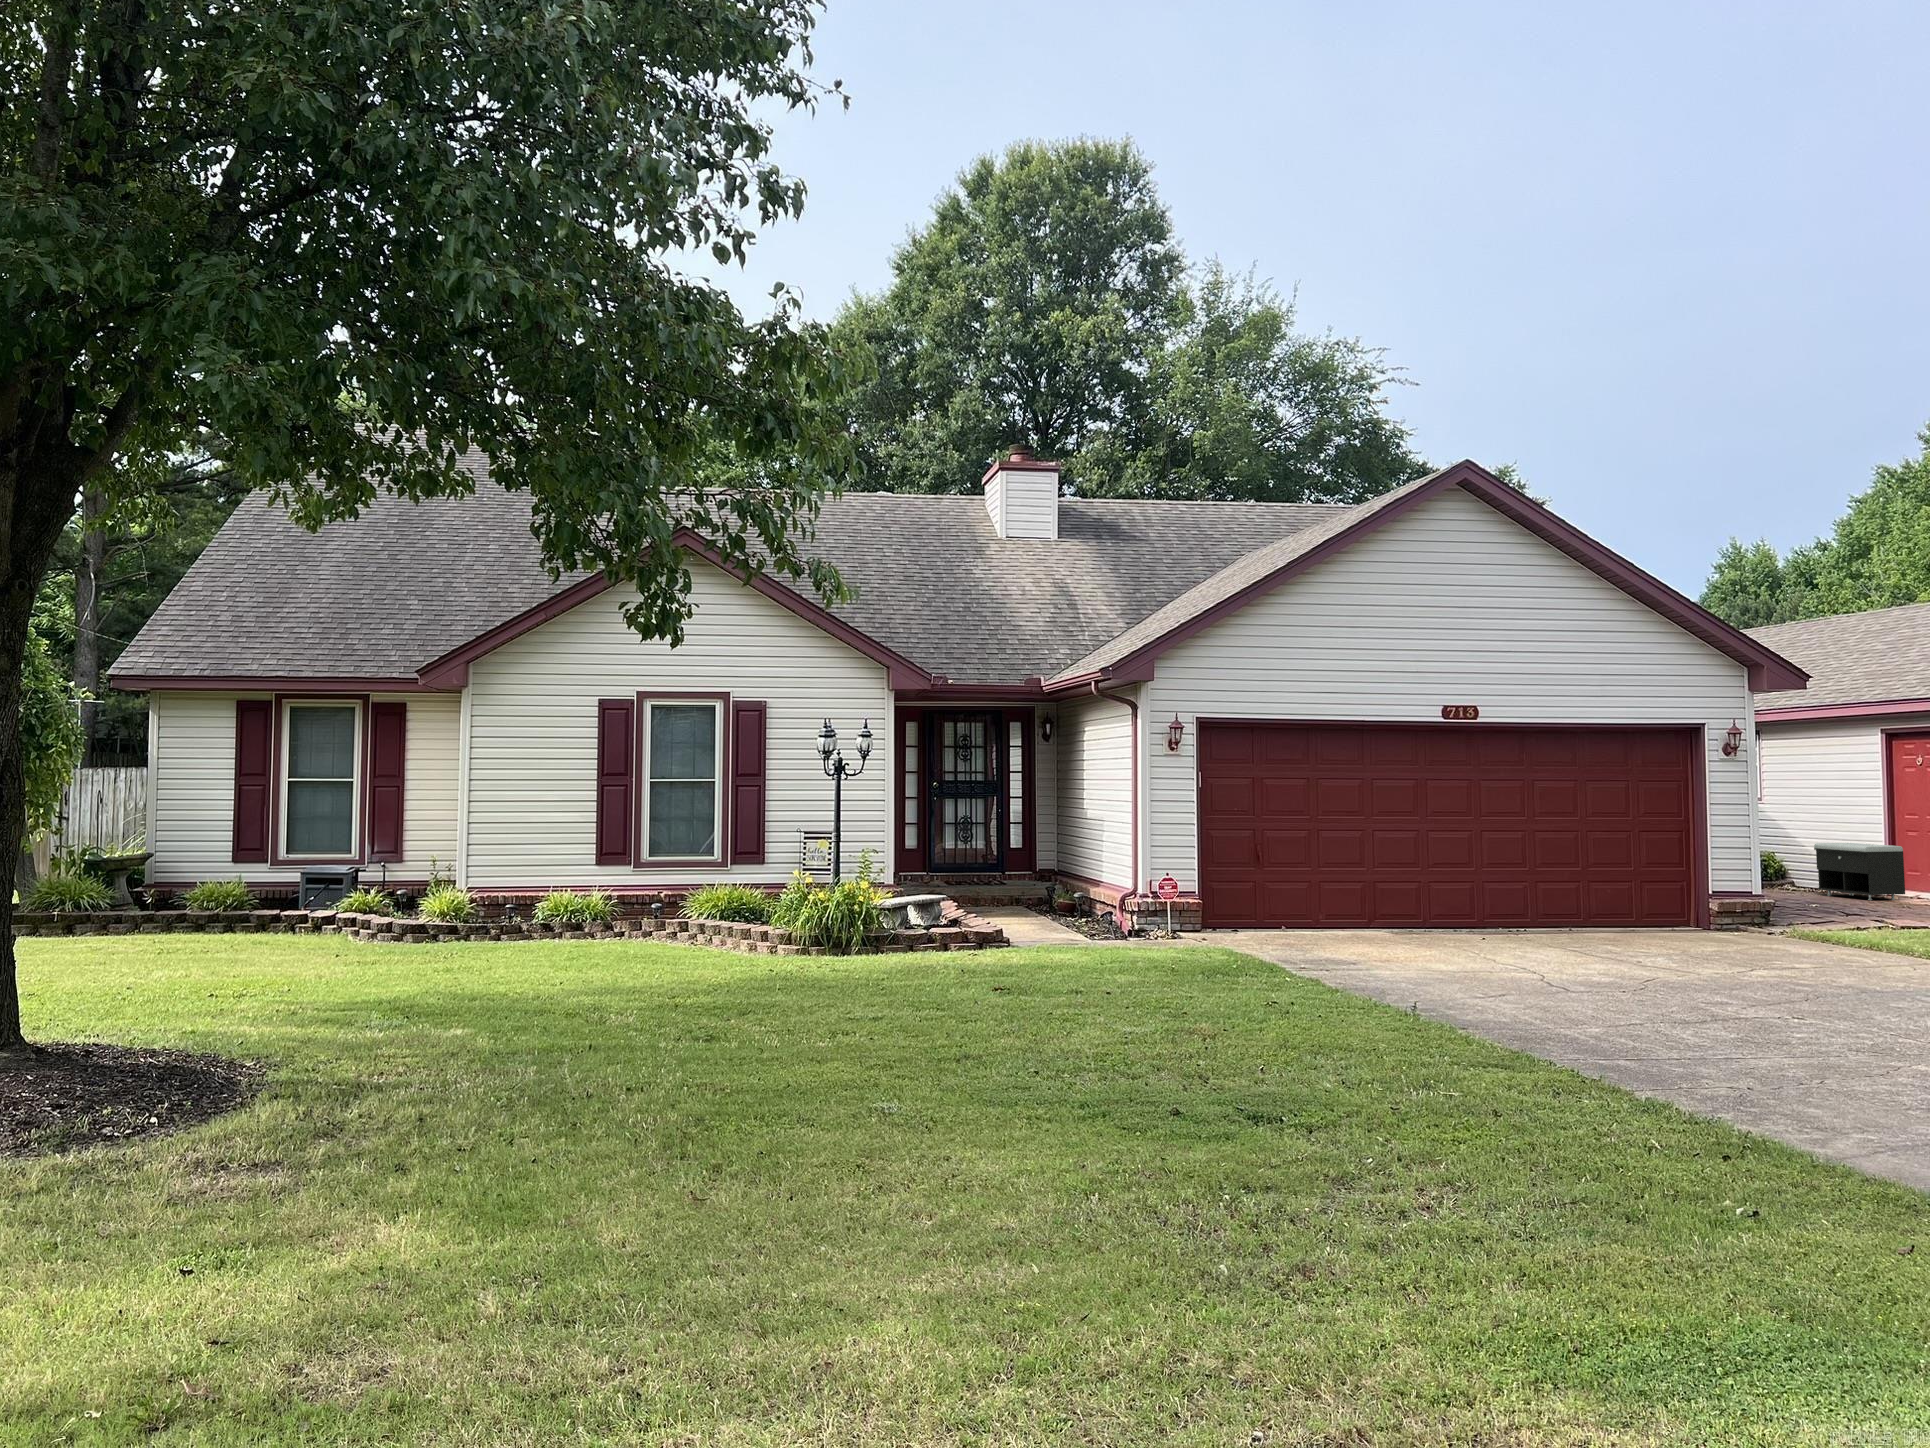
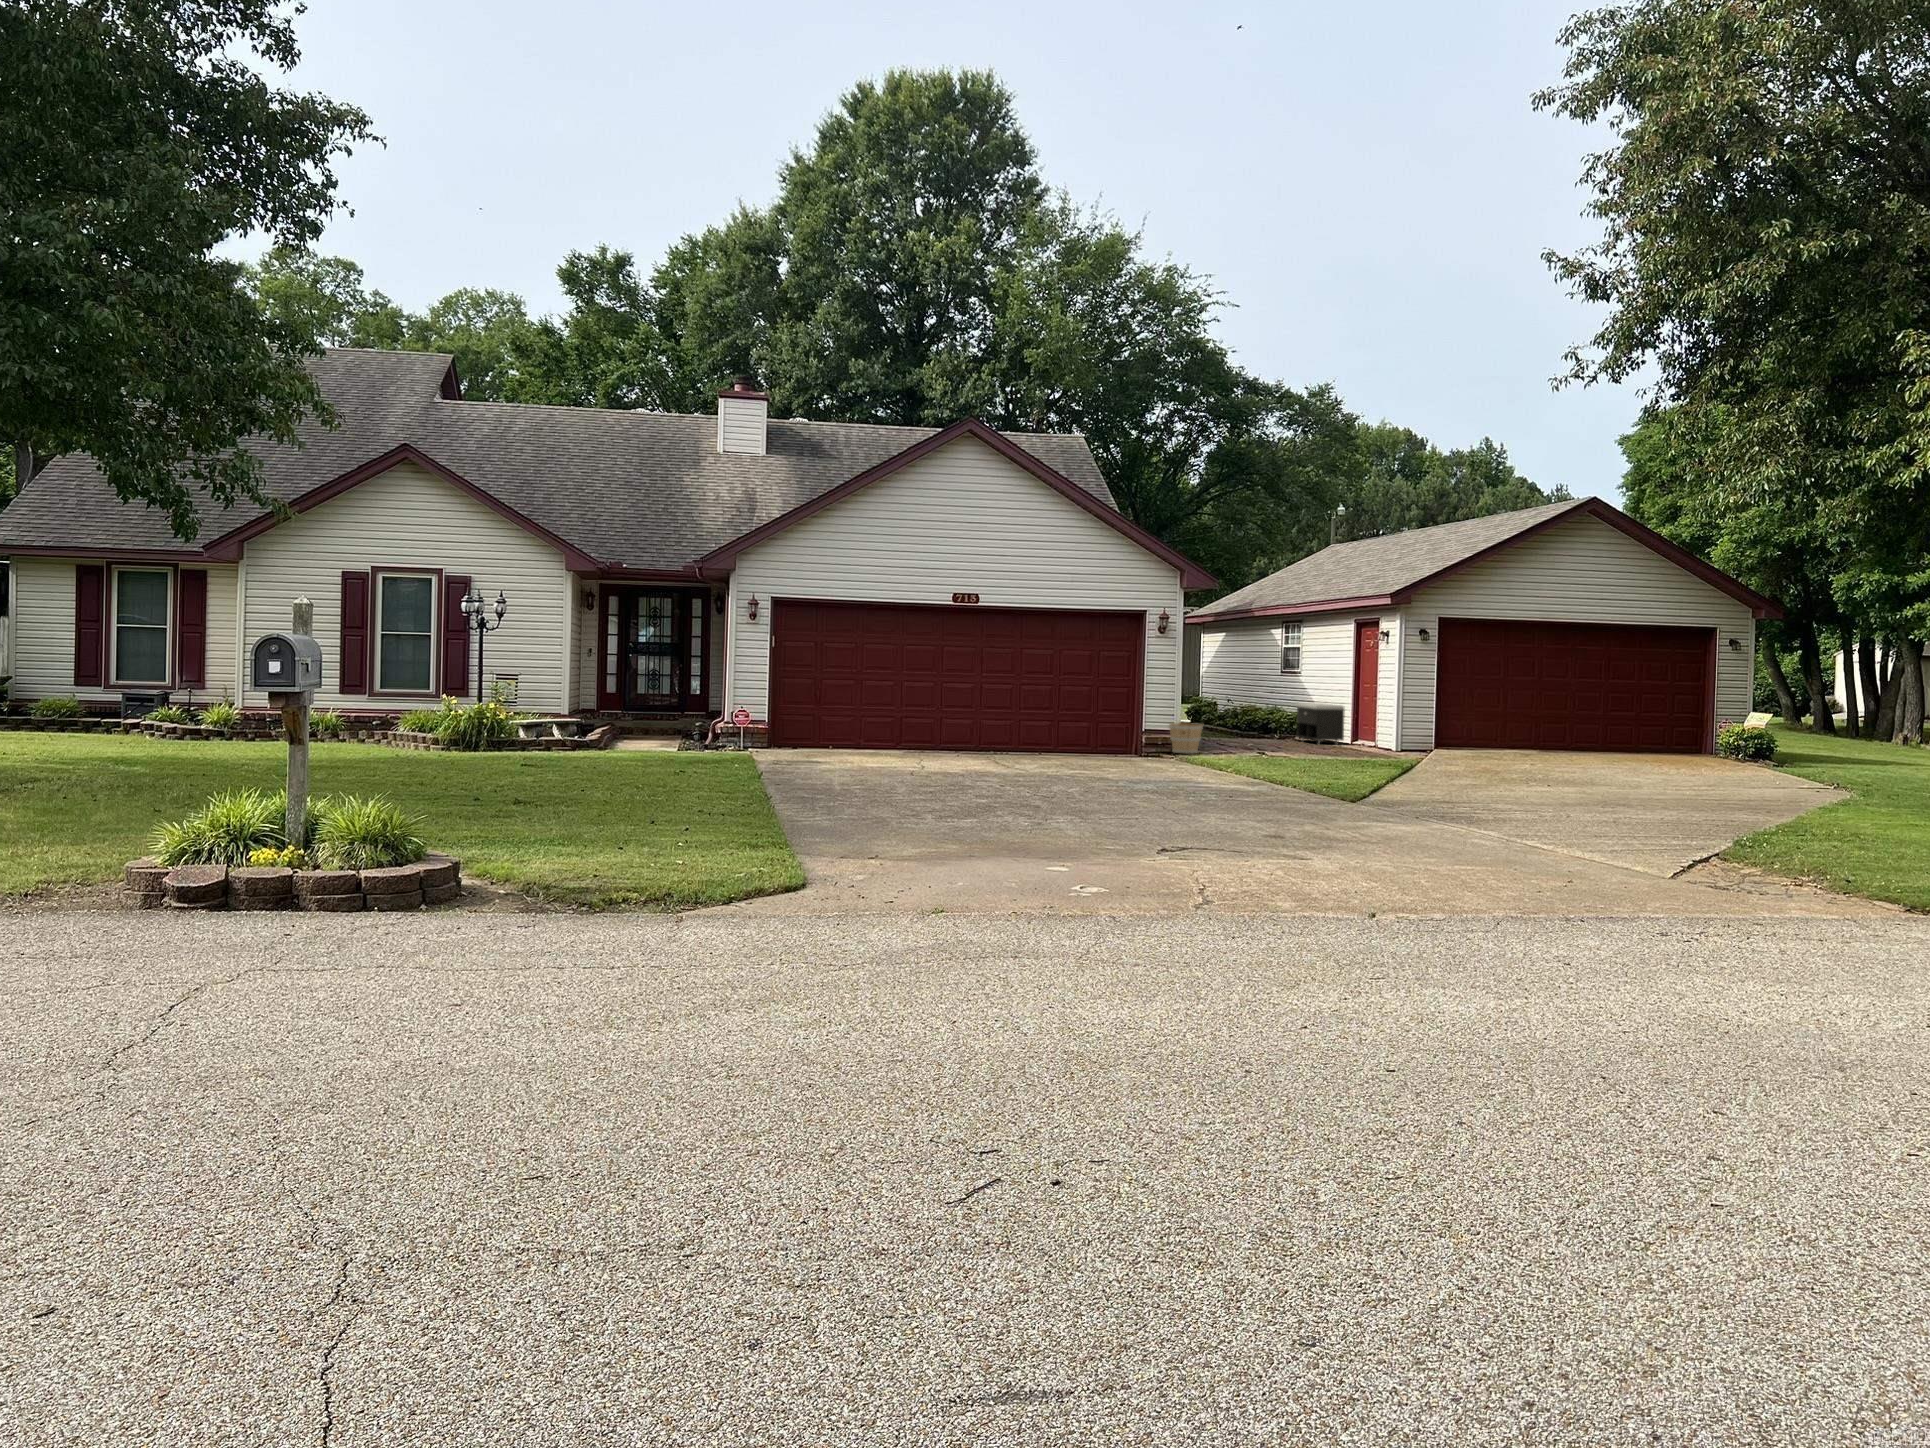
wooden bucket: none [1746,879,1804,925] -> present [1169,722,1203,754]

